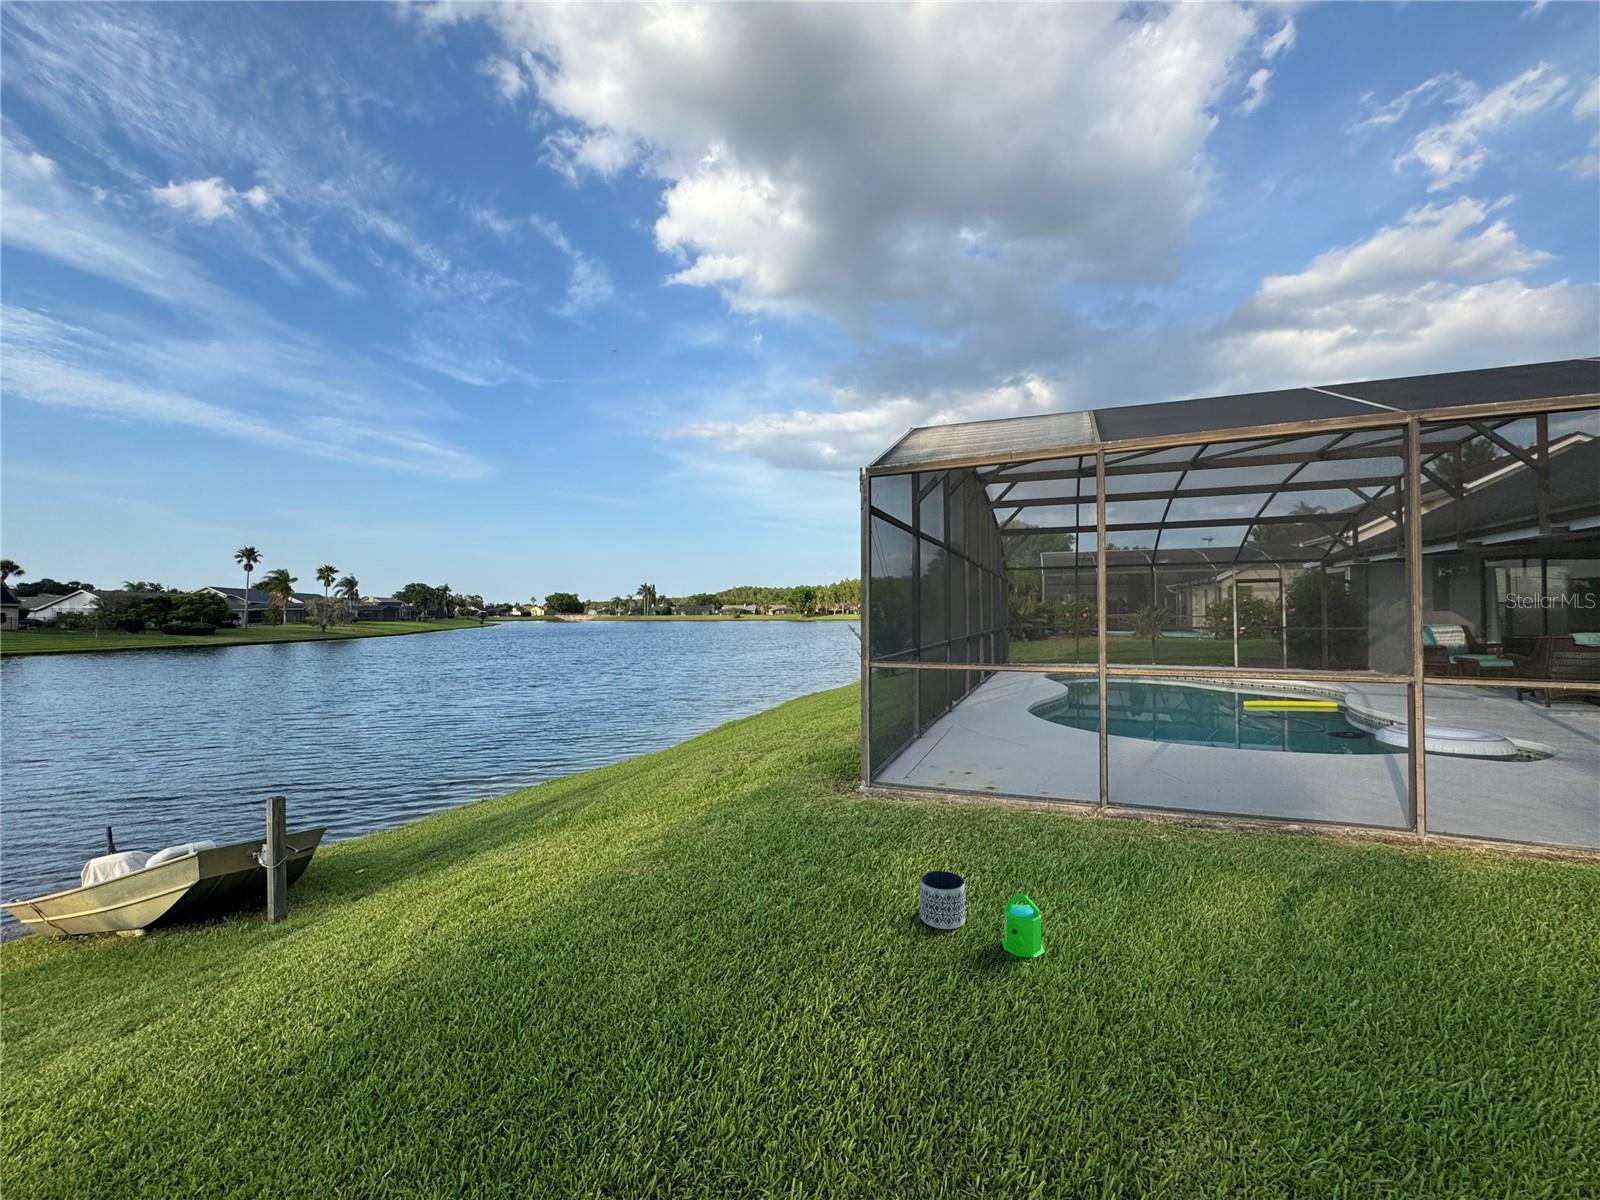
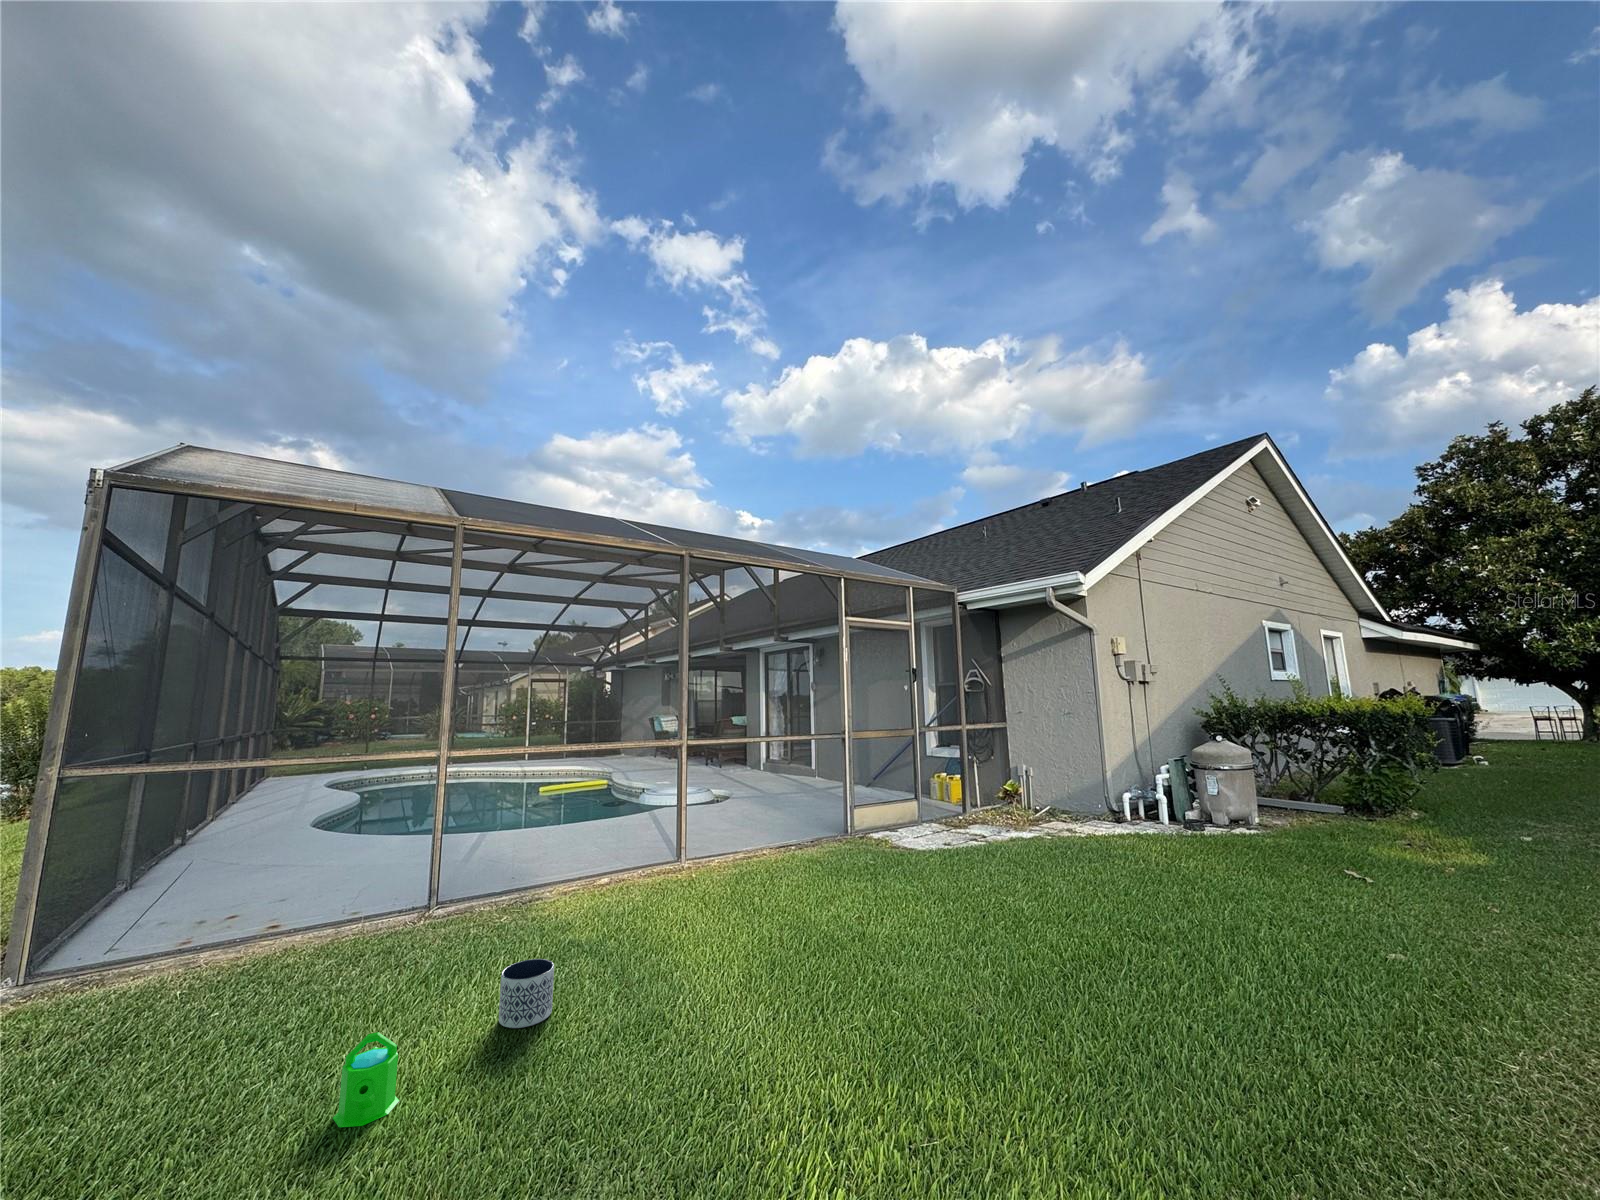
planter: present [920,871,965,929] -> present [499,959,554,1028]

